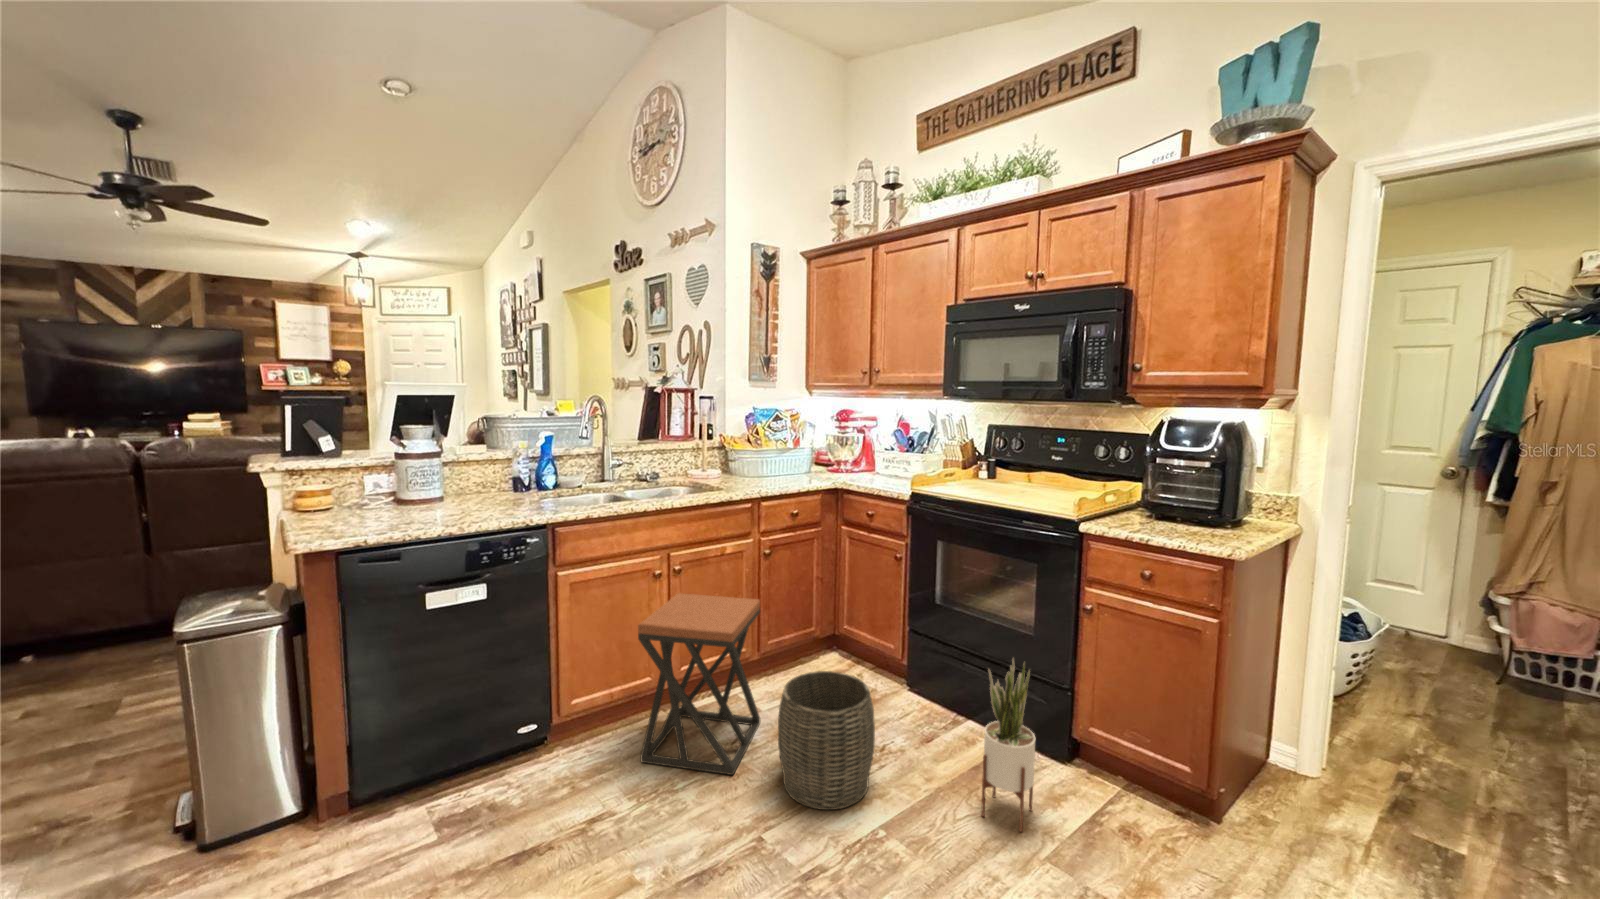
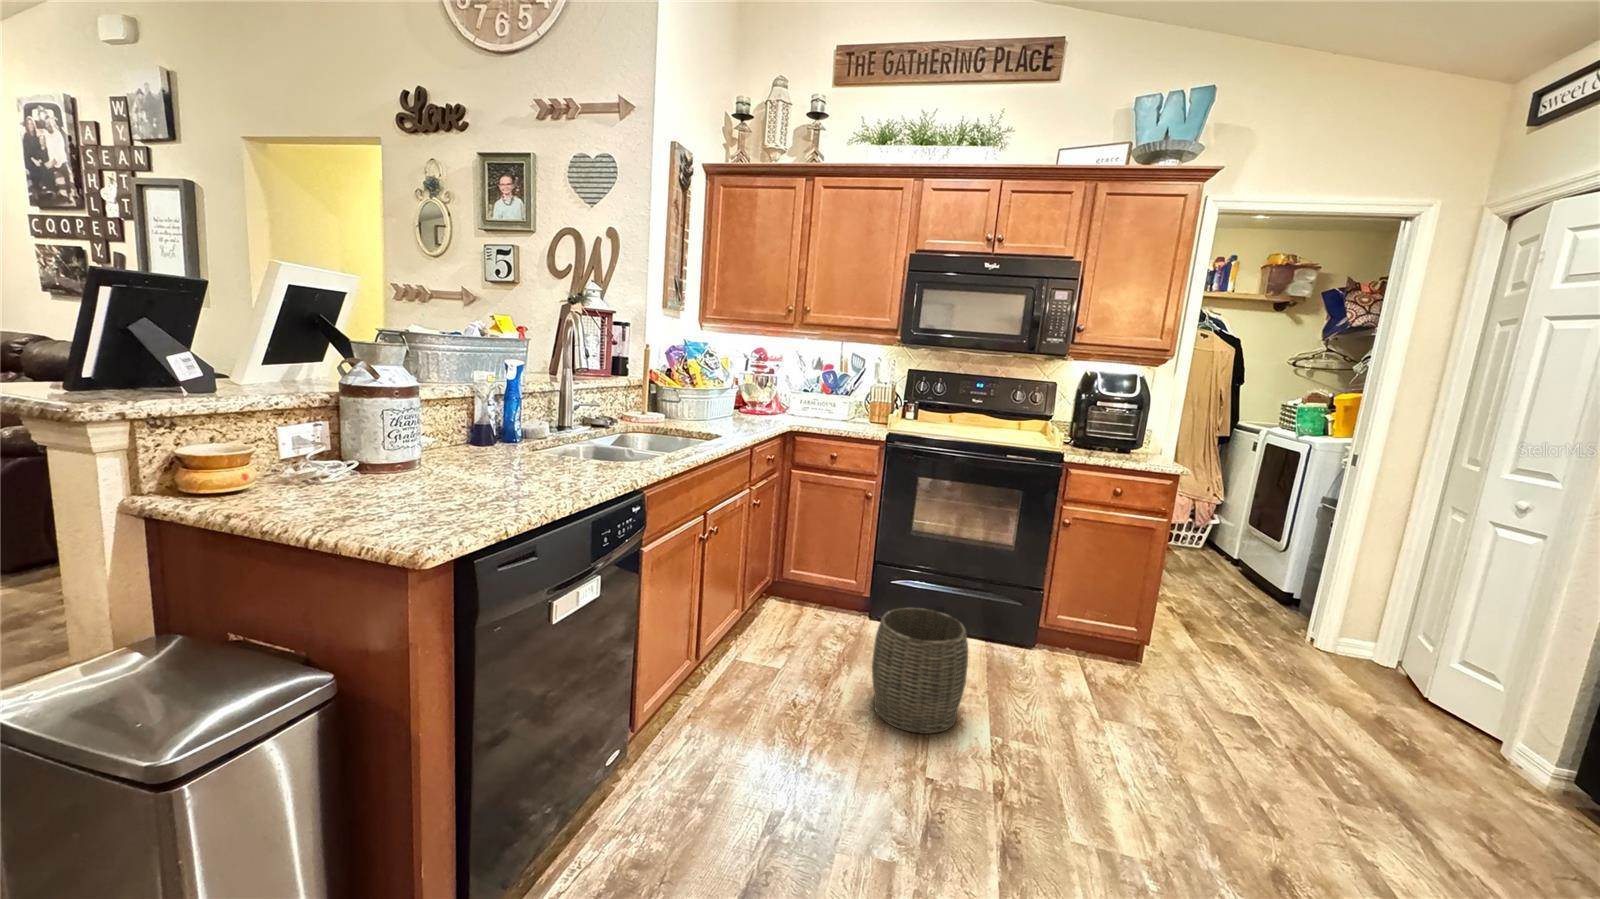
stool: present [638,593,760,775] -> none [711,551,853,750]
potted plant: present [981,660,1035,832] -> none [1025,564,1076,700]

